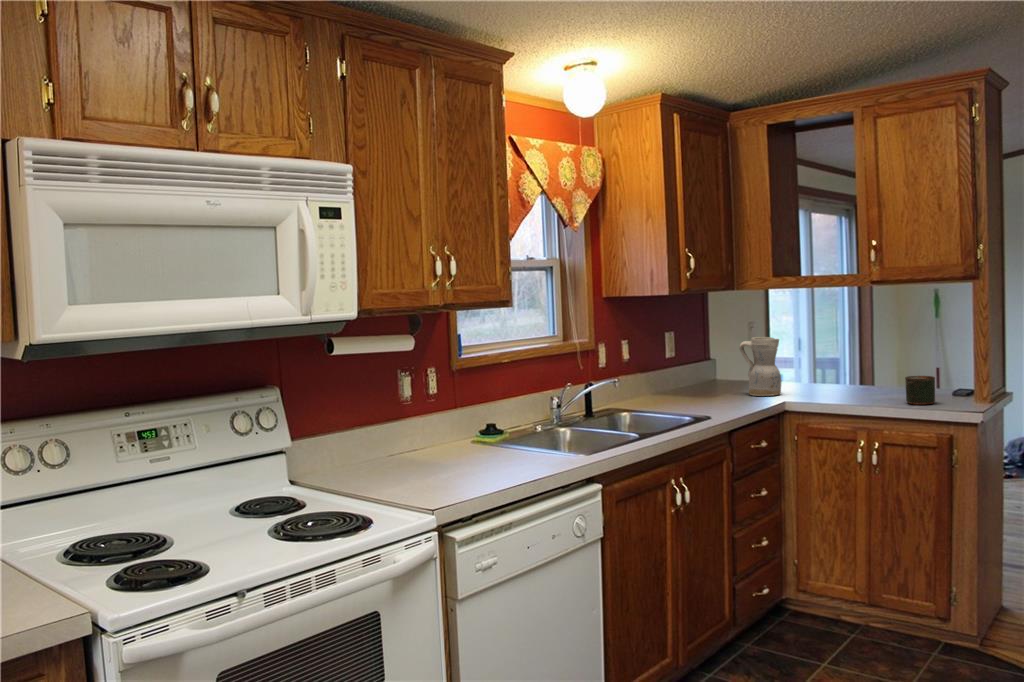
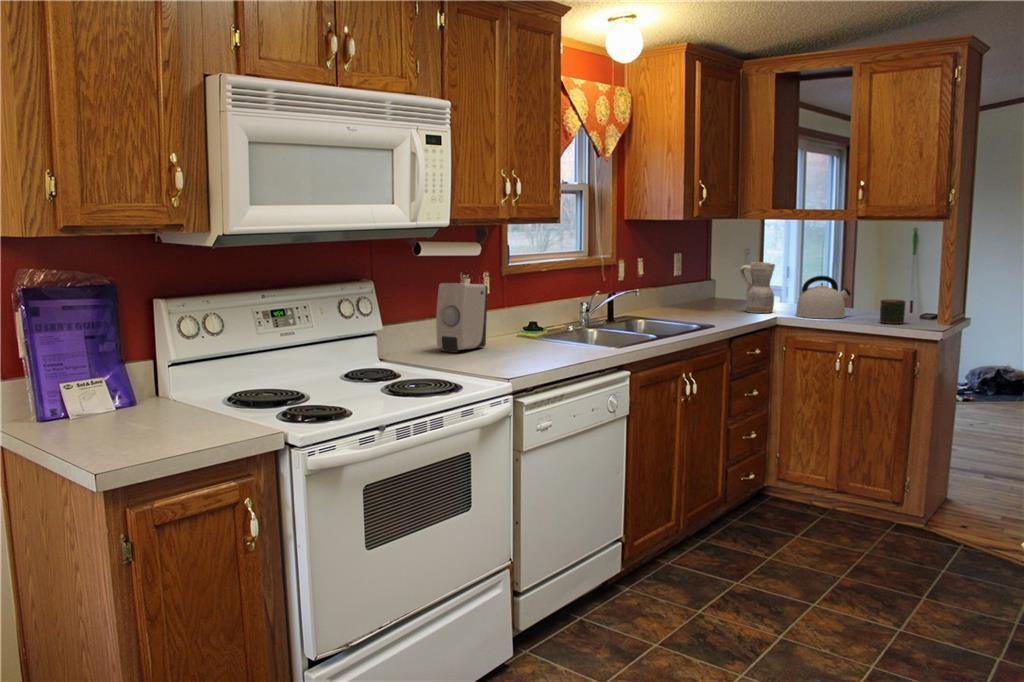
kettle: none [807,350,870,401] -> present [796,276,851,319]
soap dispenser: none [364,383,427,468] -> present [436,283,488,353]

